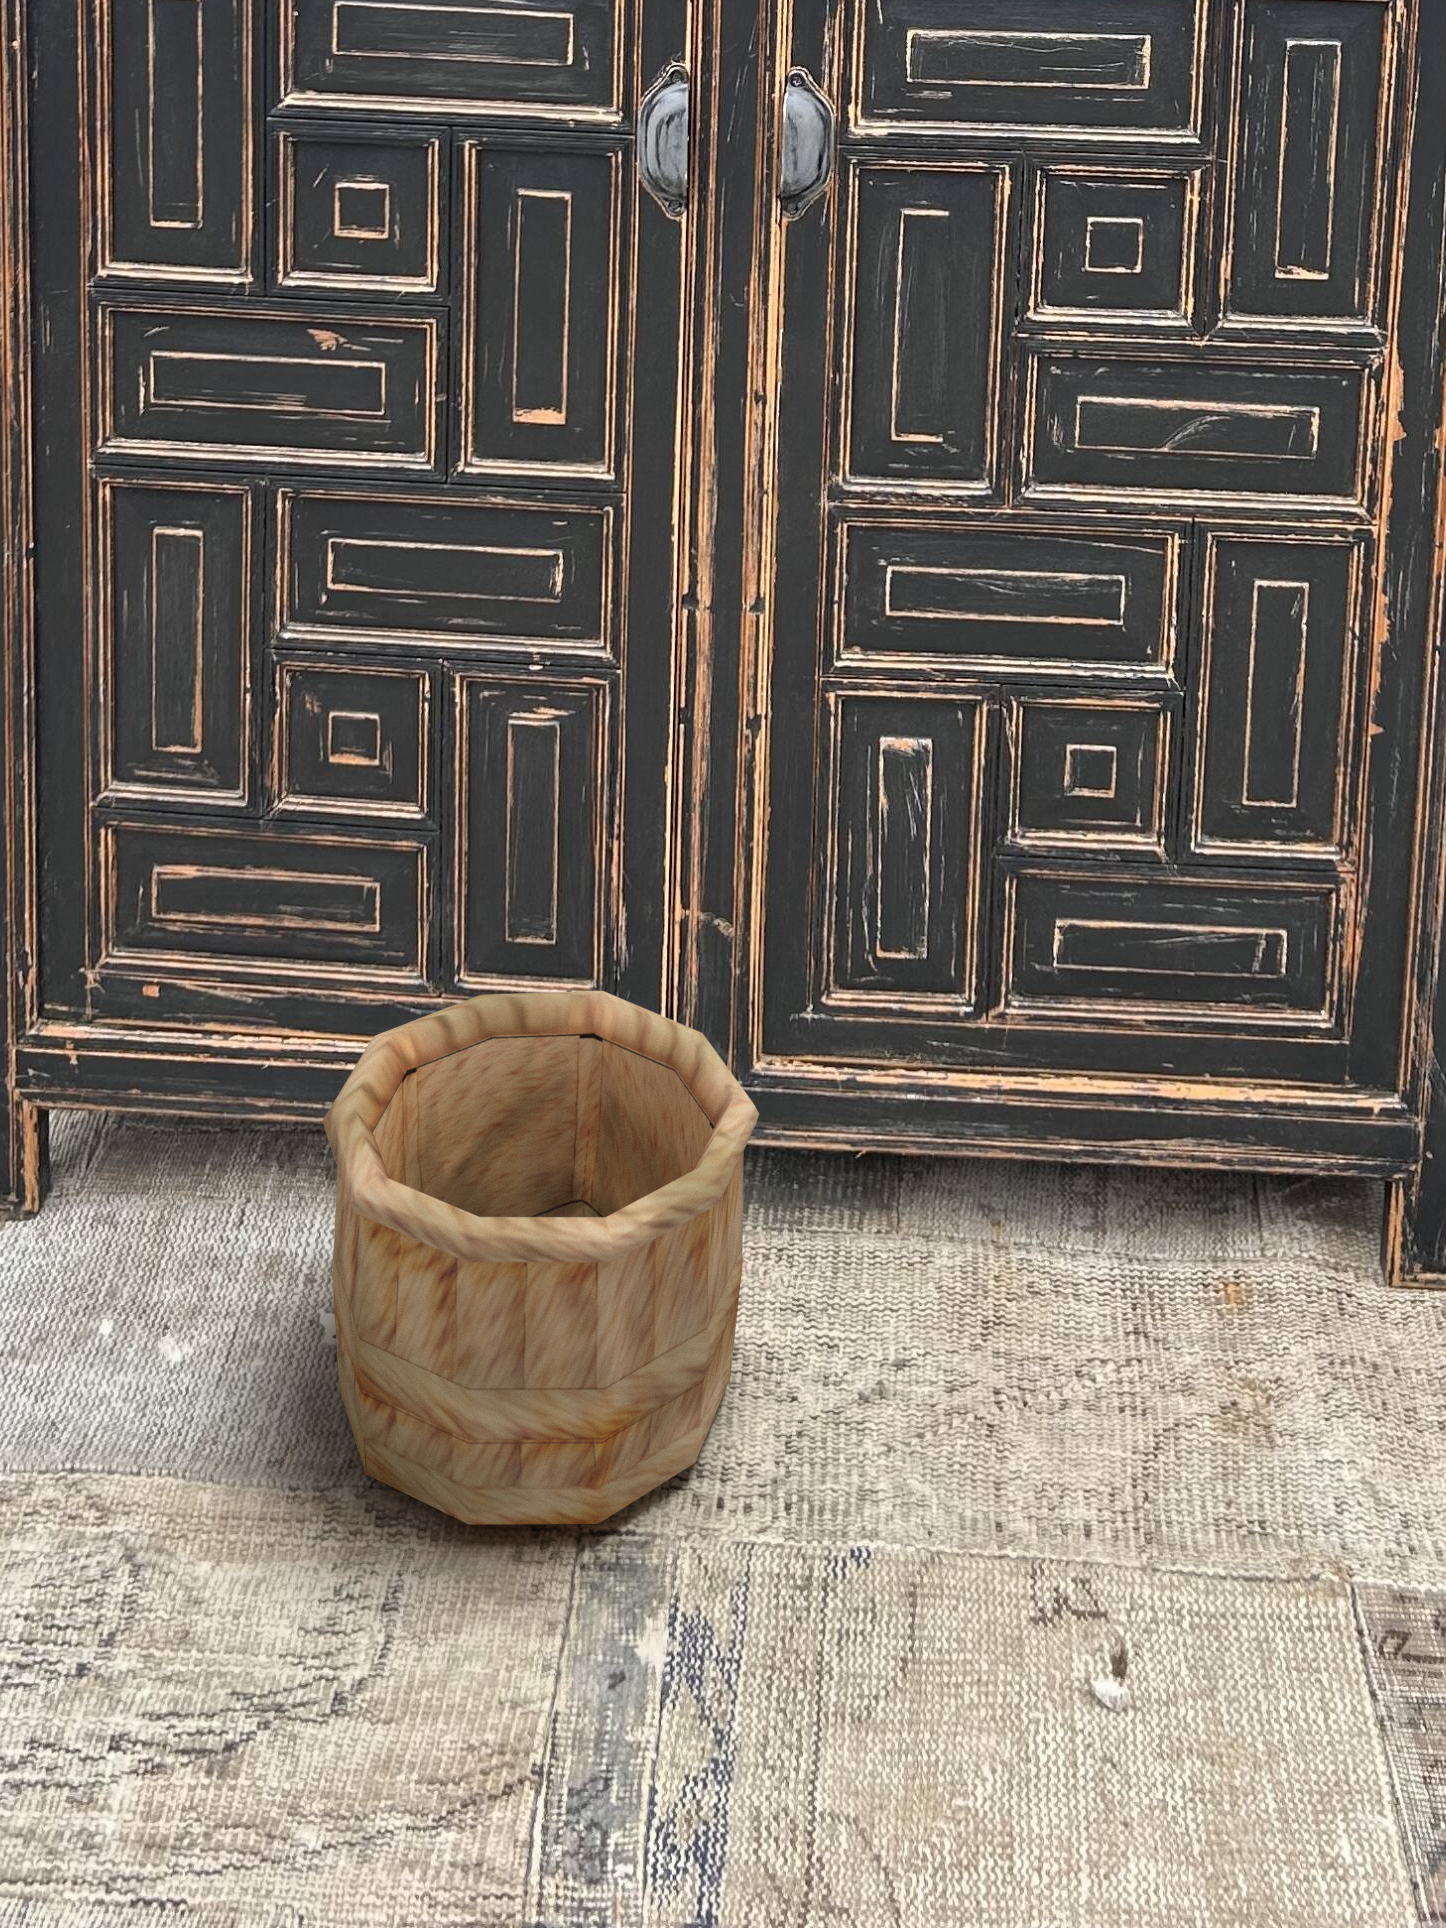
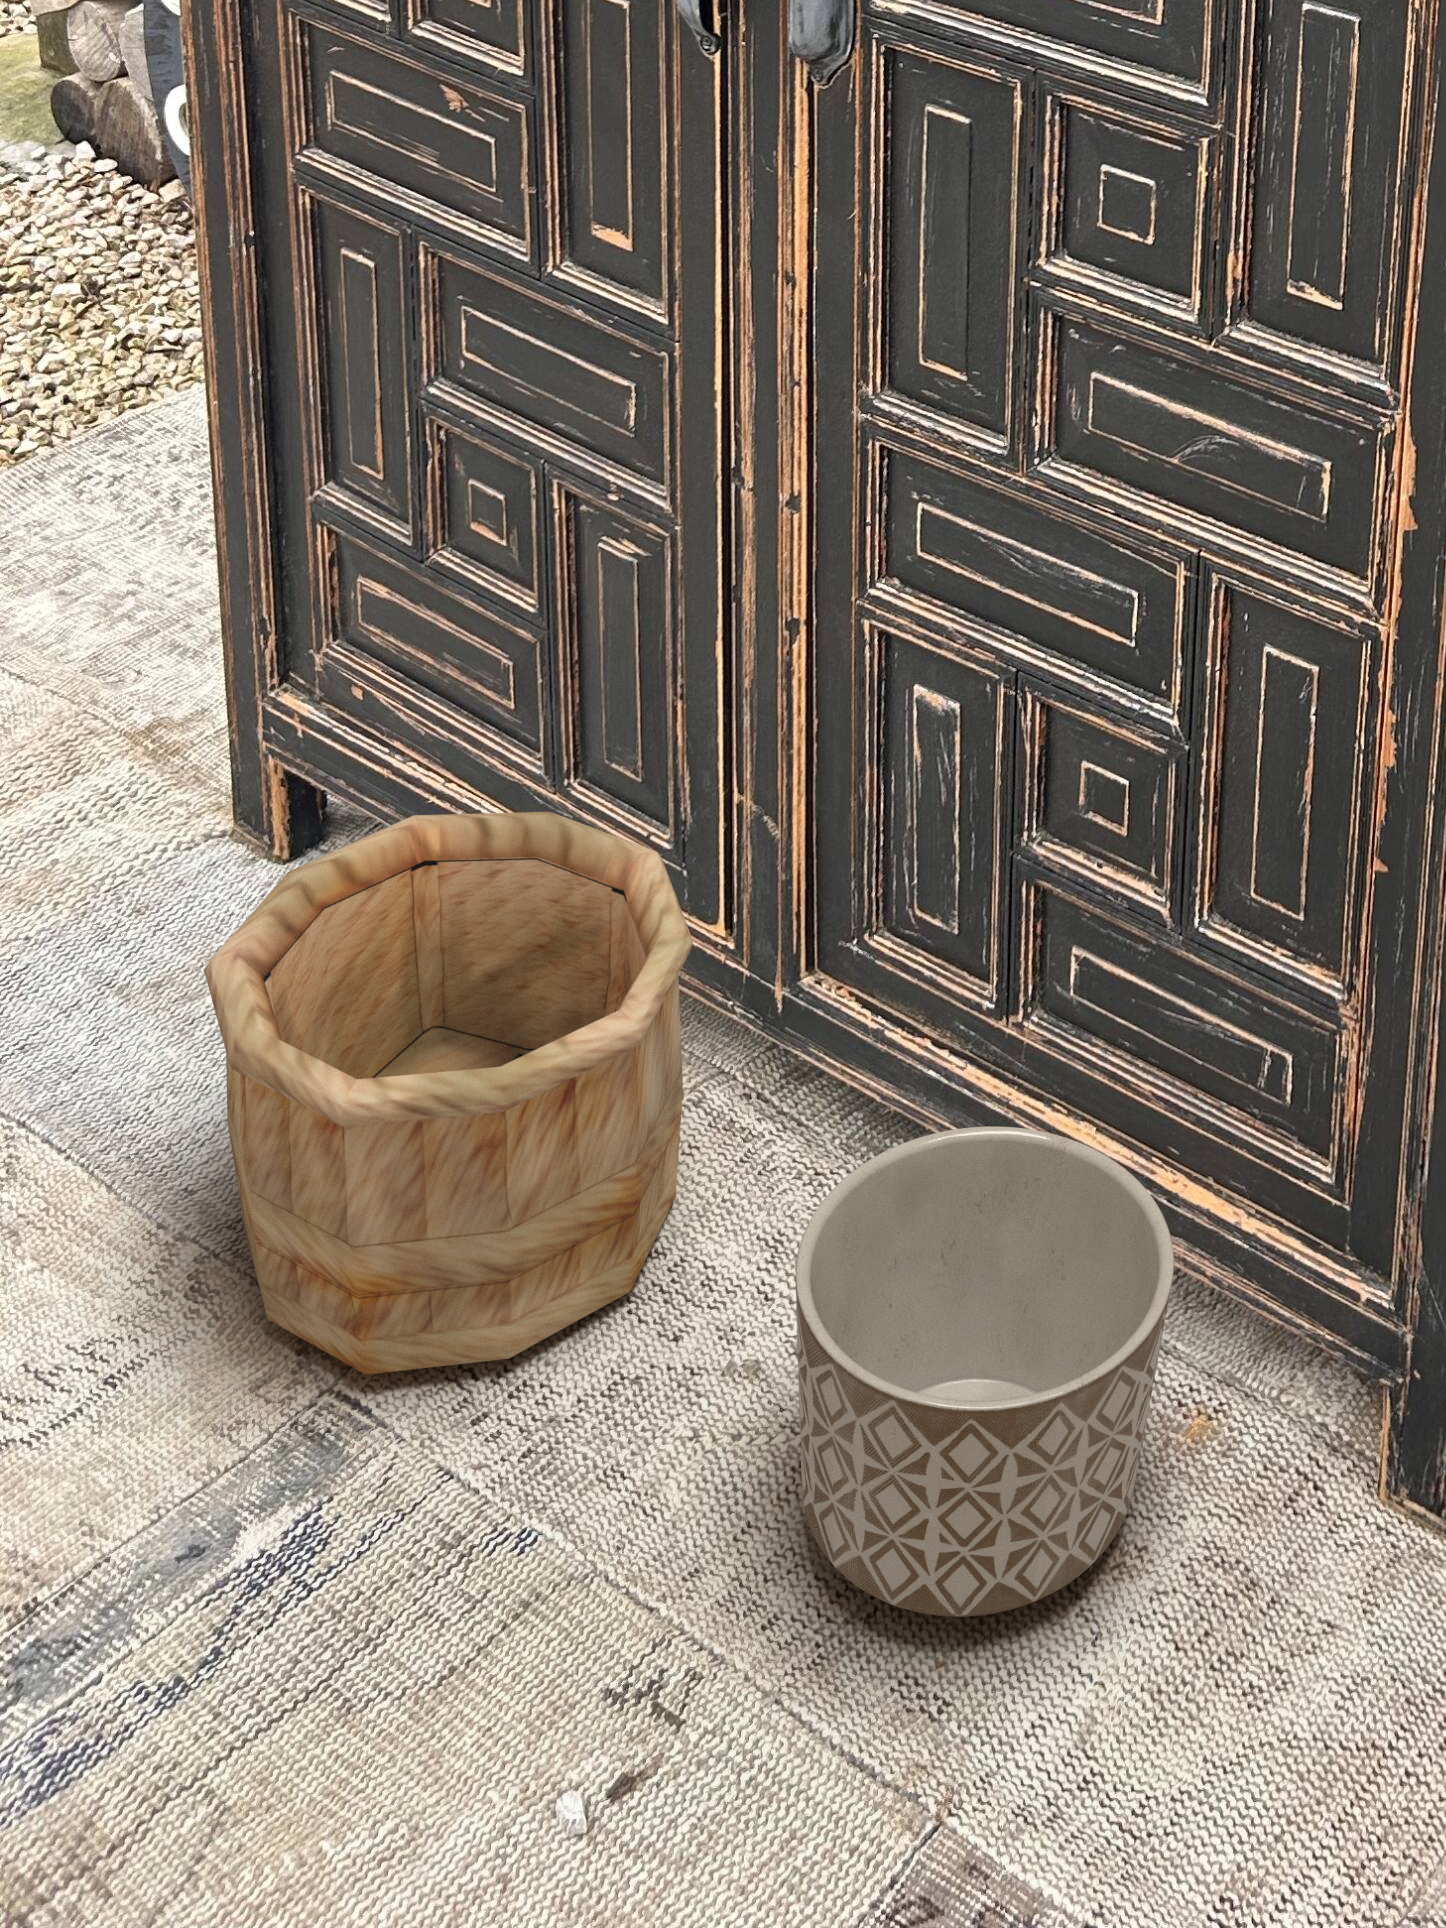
planter: none [983,1075,1302,1478] -> present [796,1127,1174,1617]

